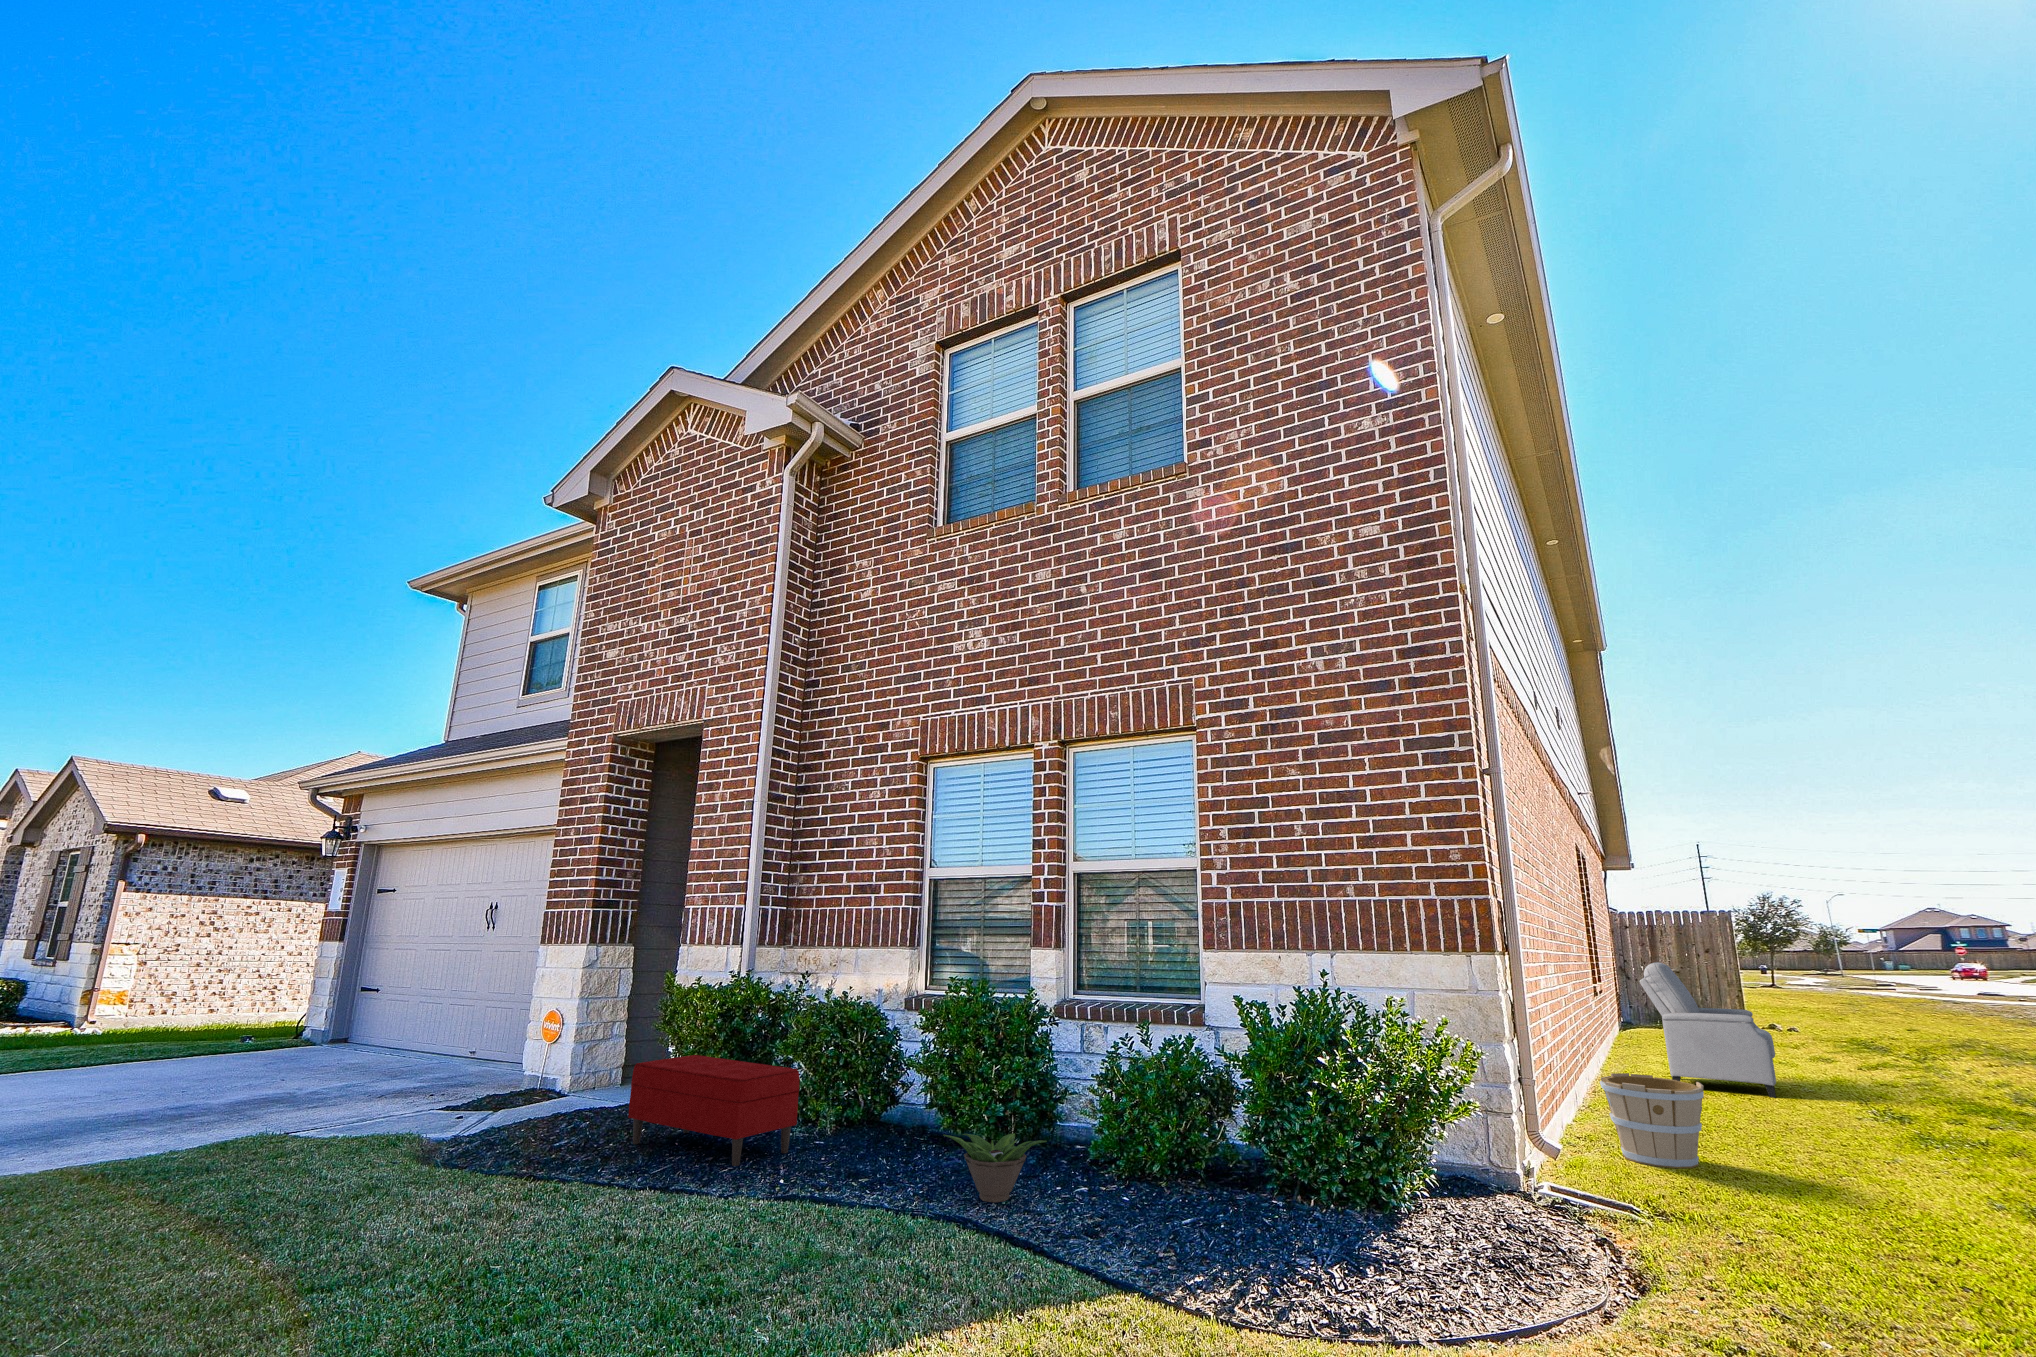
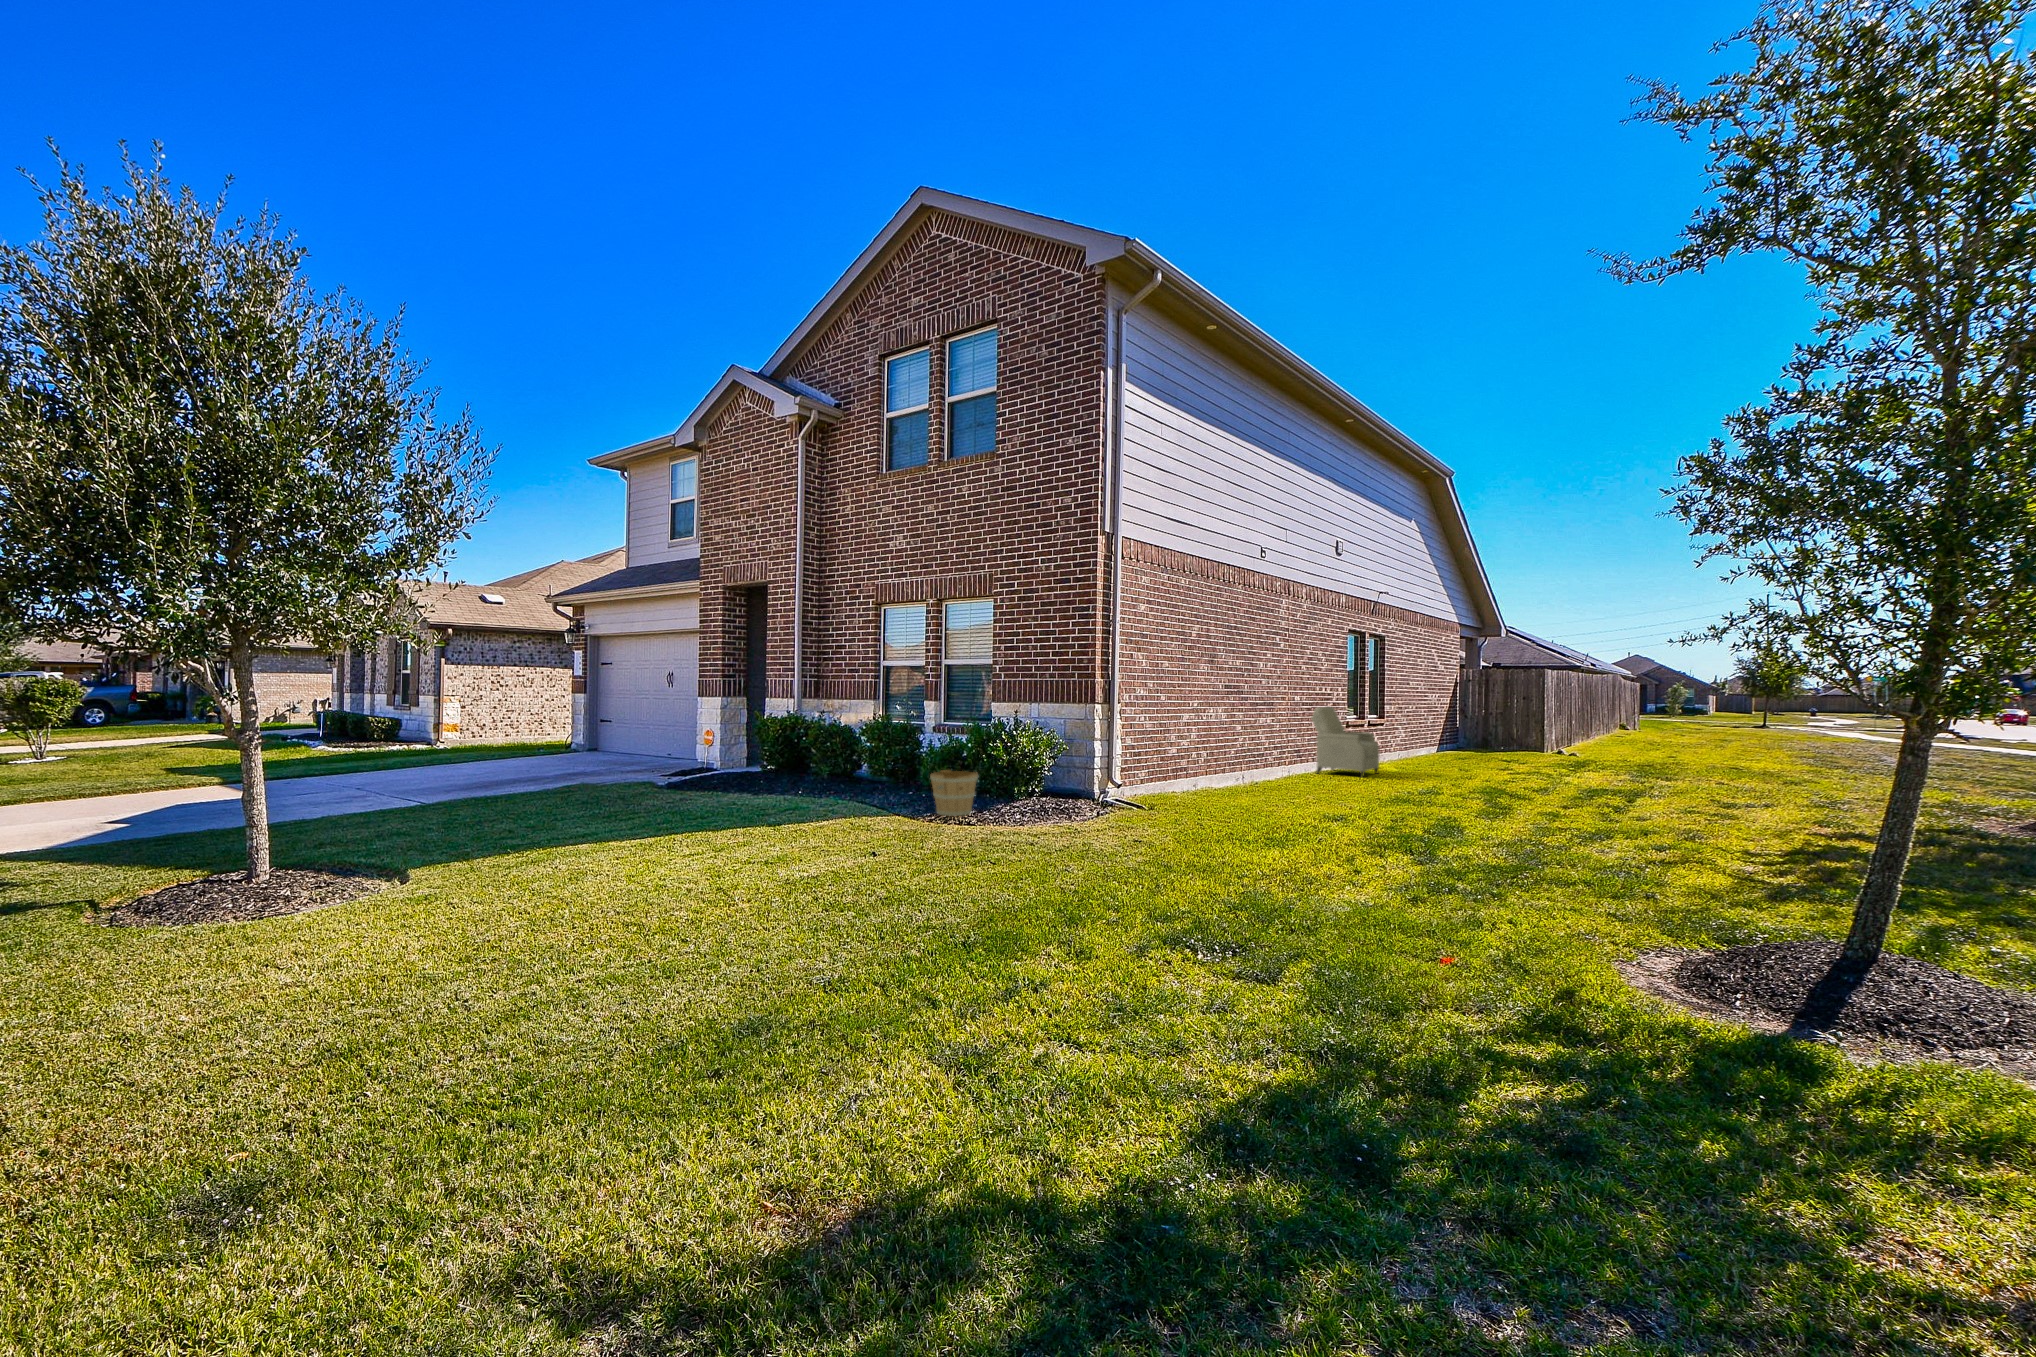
bench: present [628,1055,799,1166] -> none [746,749,821,793]
wooden bucket: present [1600,1073,1704,1168] -> present [930,770,978,816]
decorative plant: present [944,1133,1047,1202] -> none [873,777,916,803]

